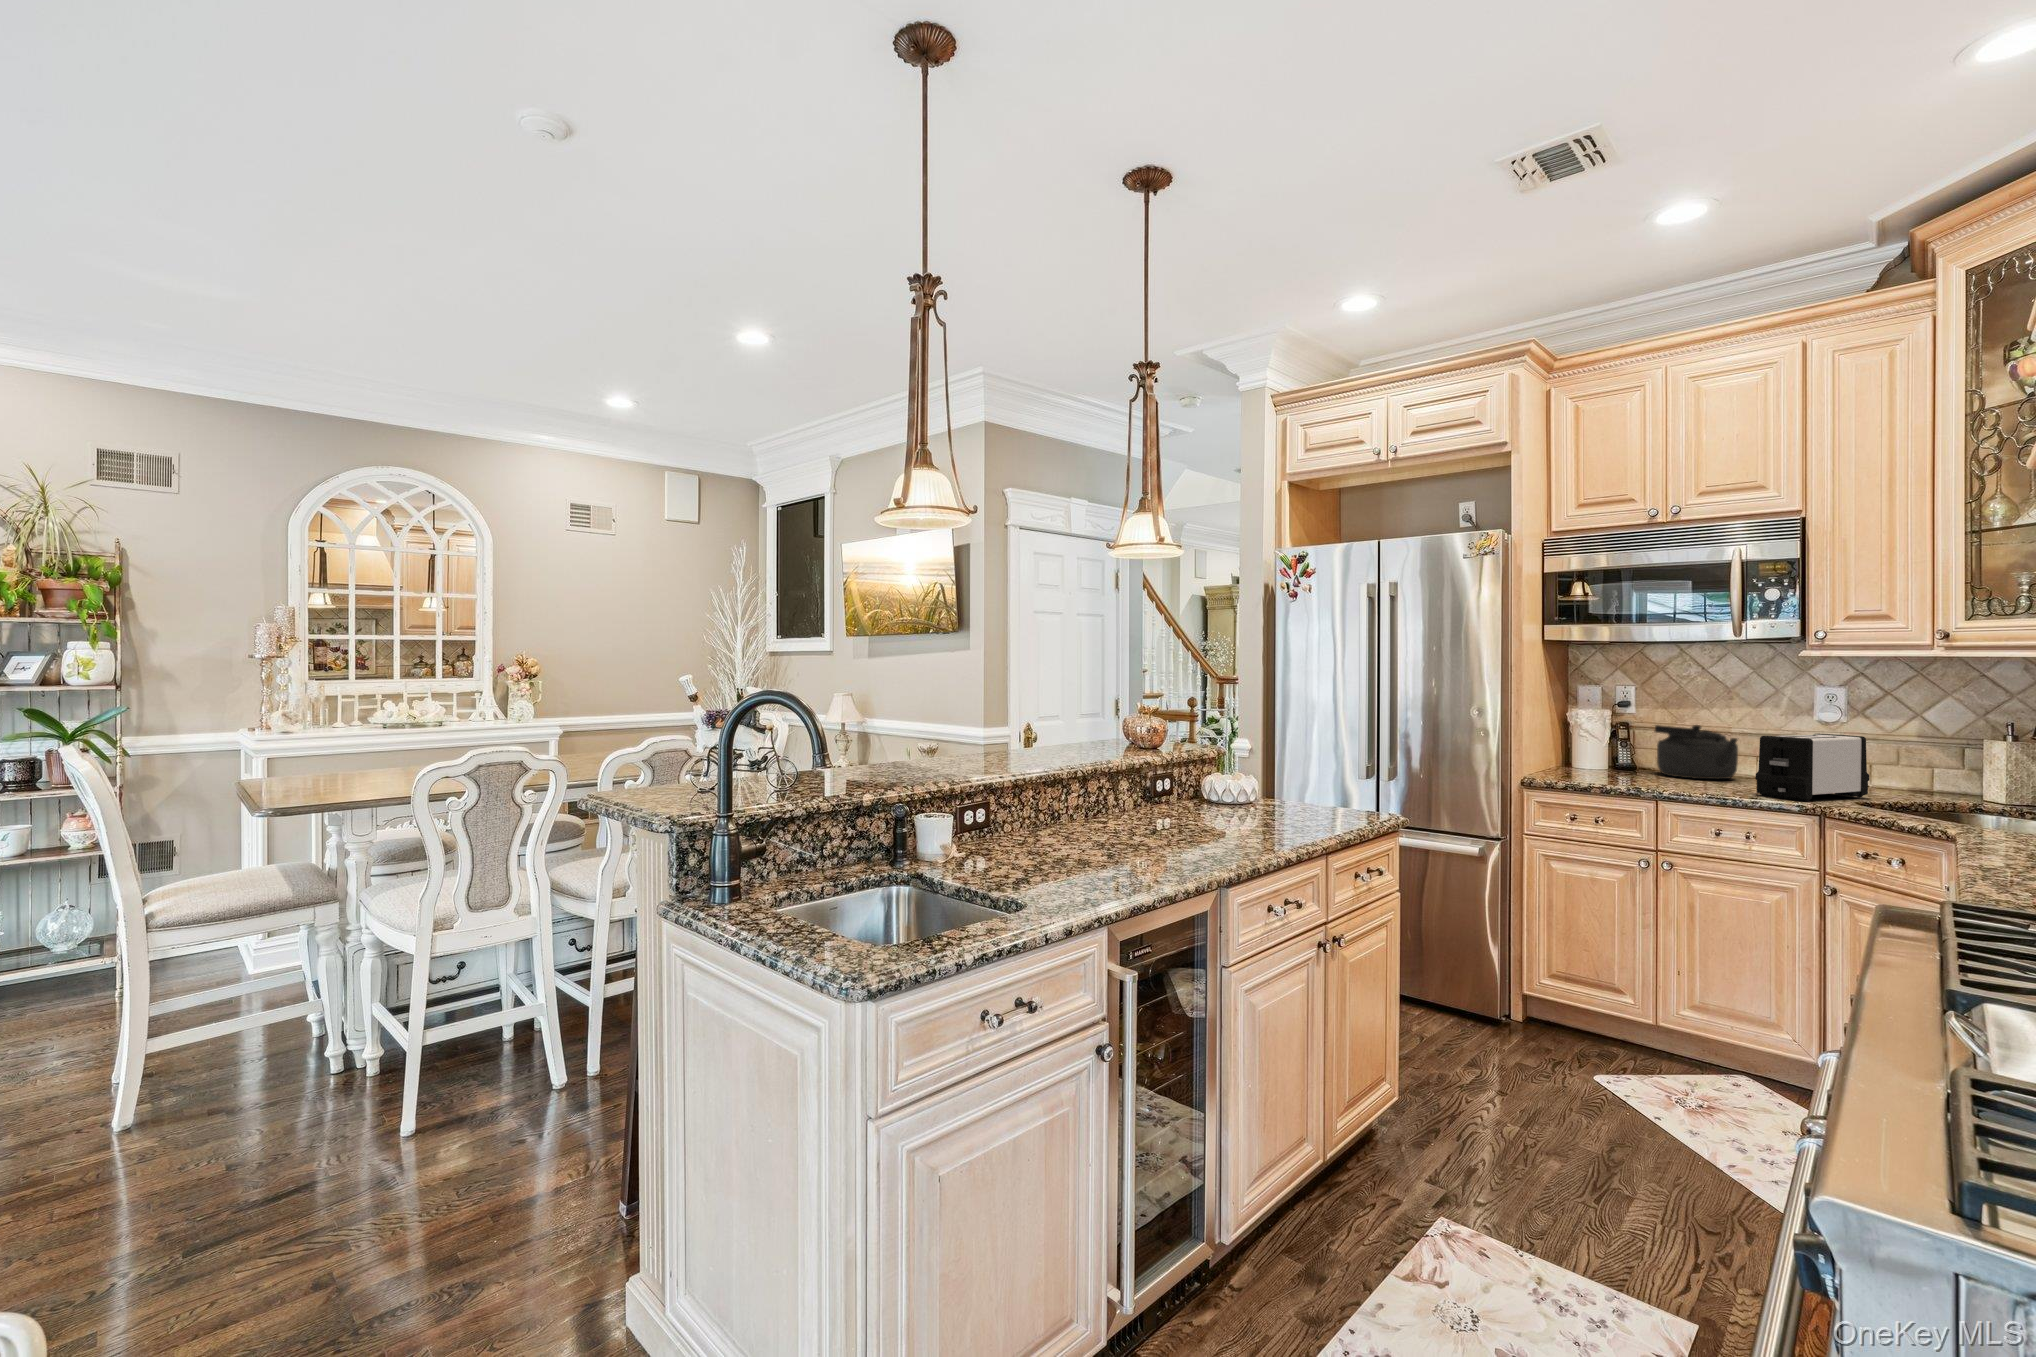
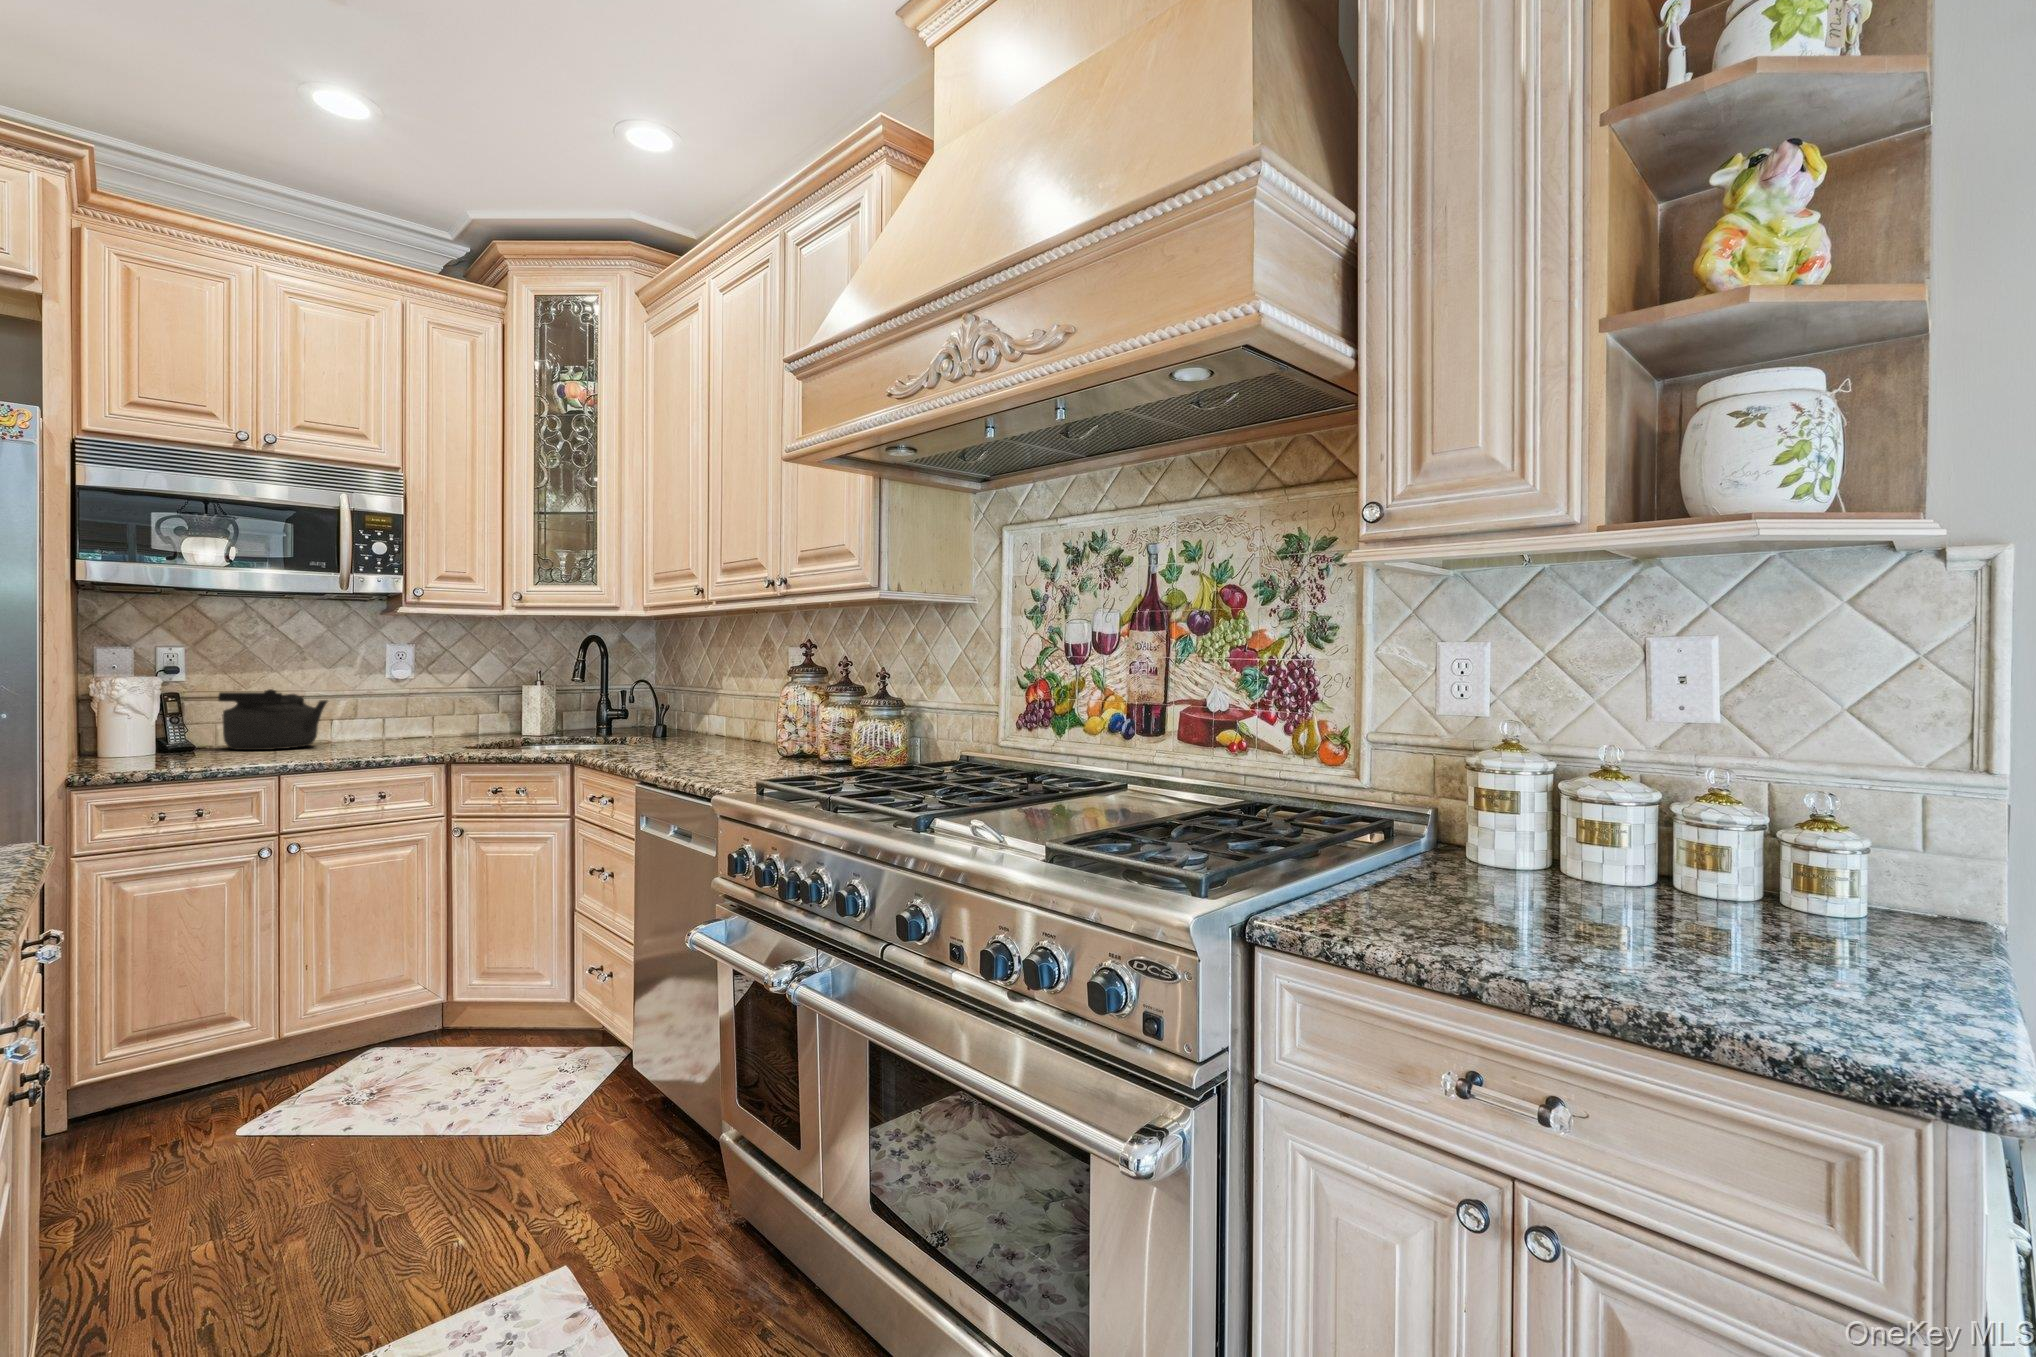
toaster: present [1755,734,1869,801] -> none [375,689,456,755]

